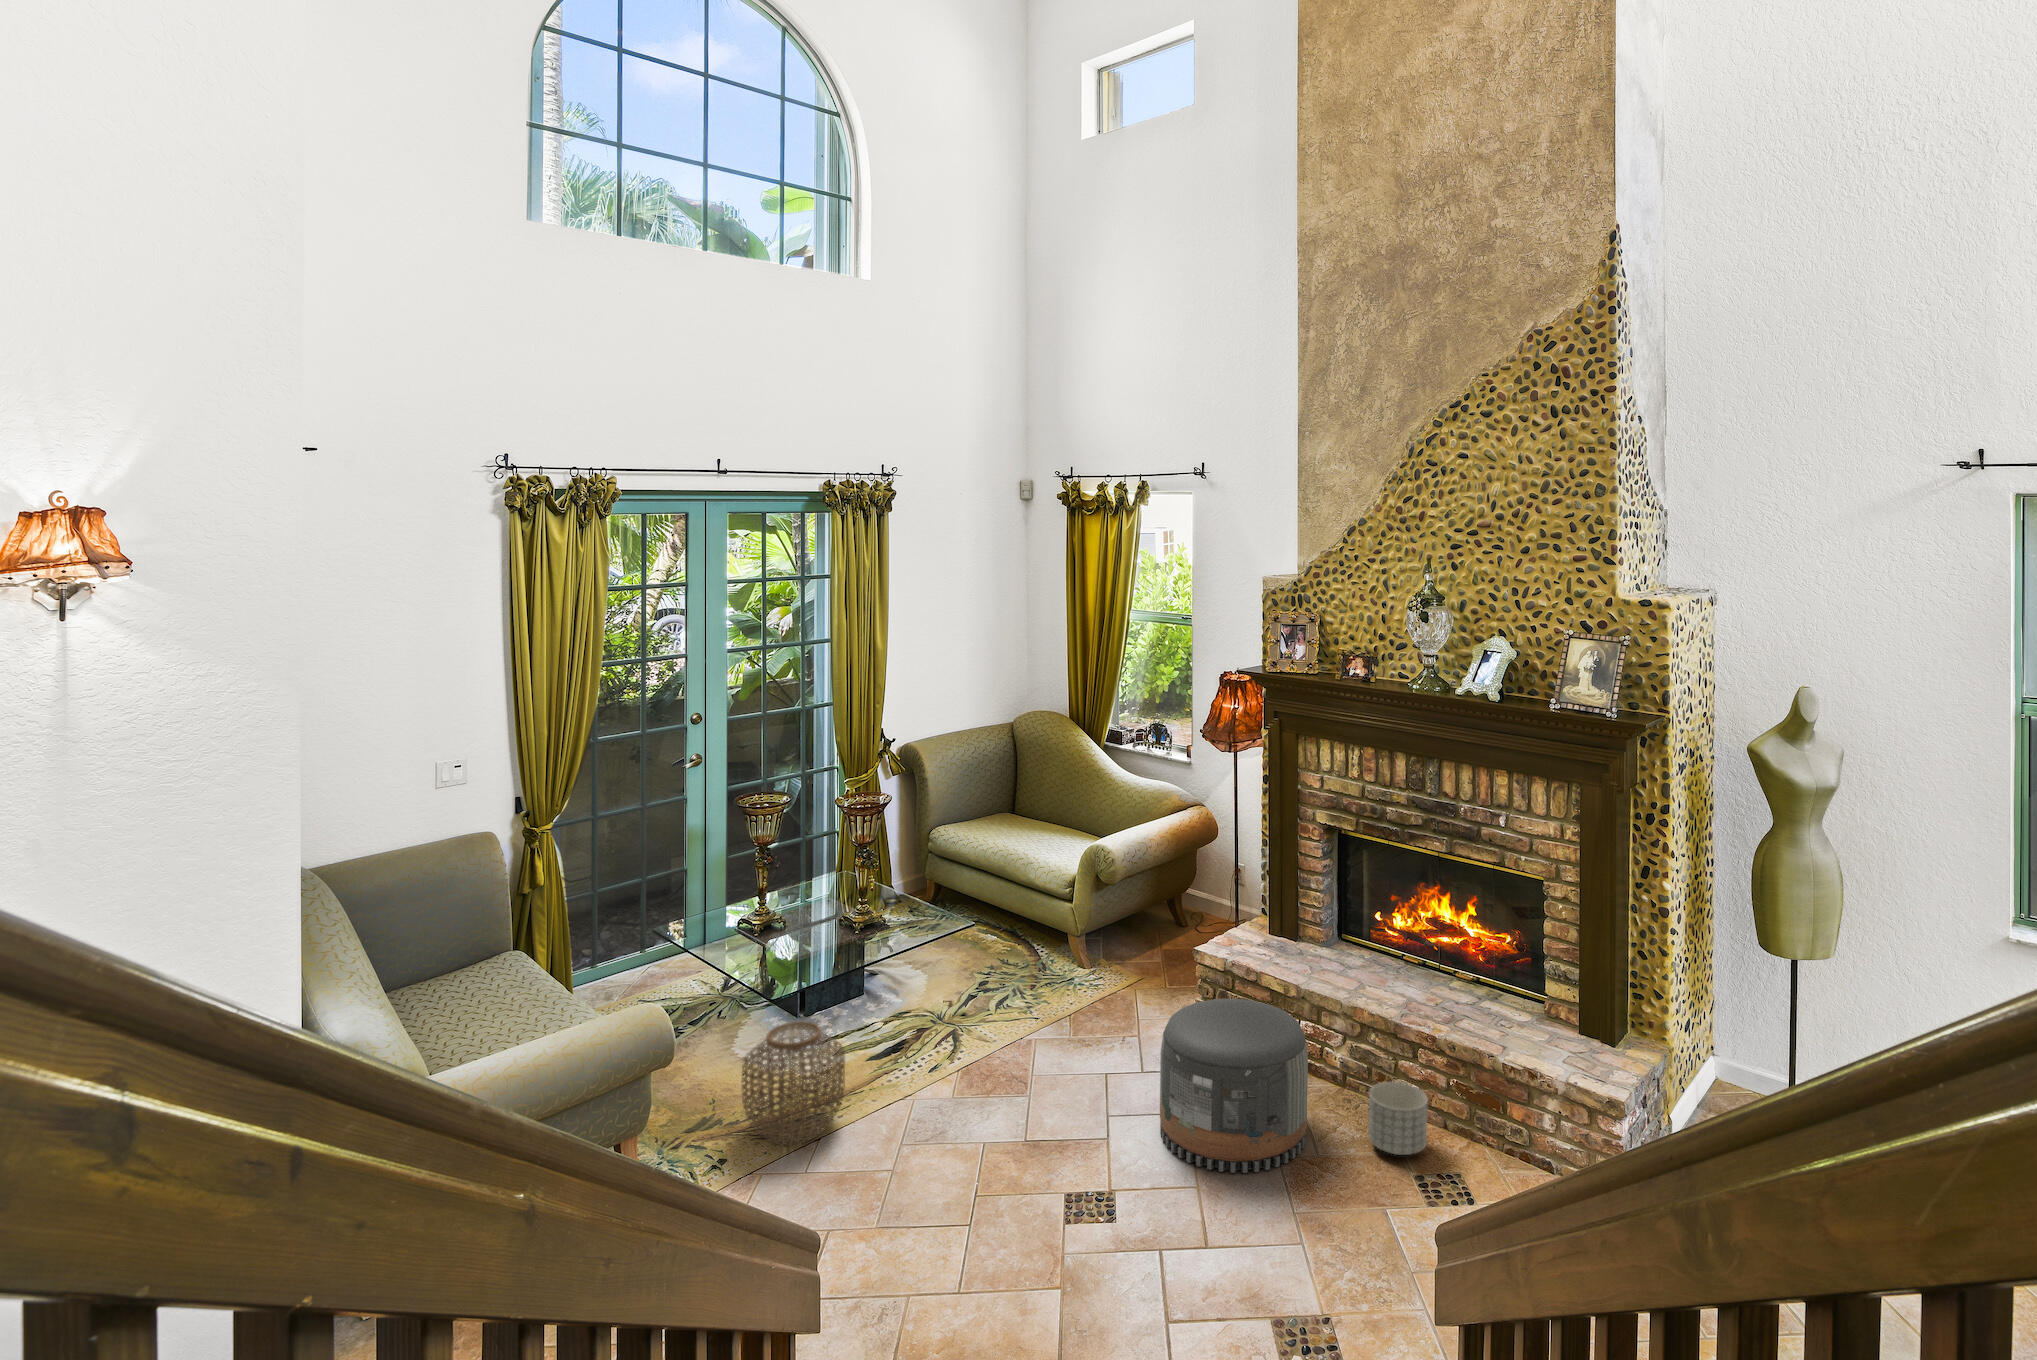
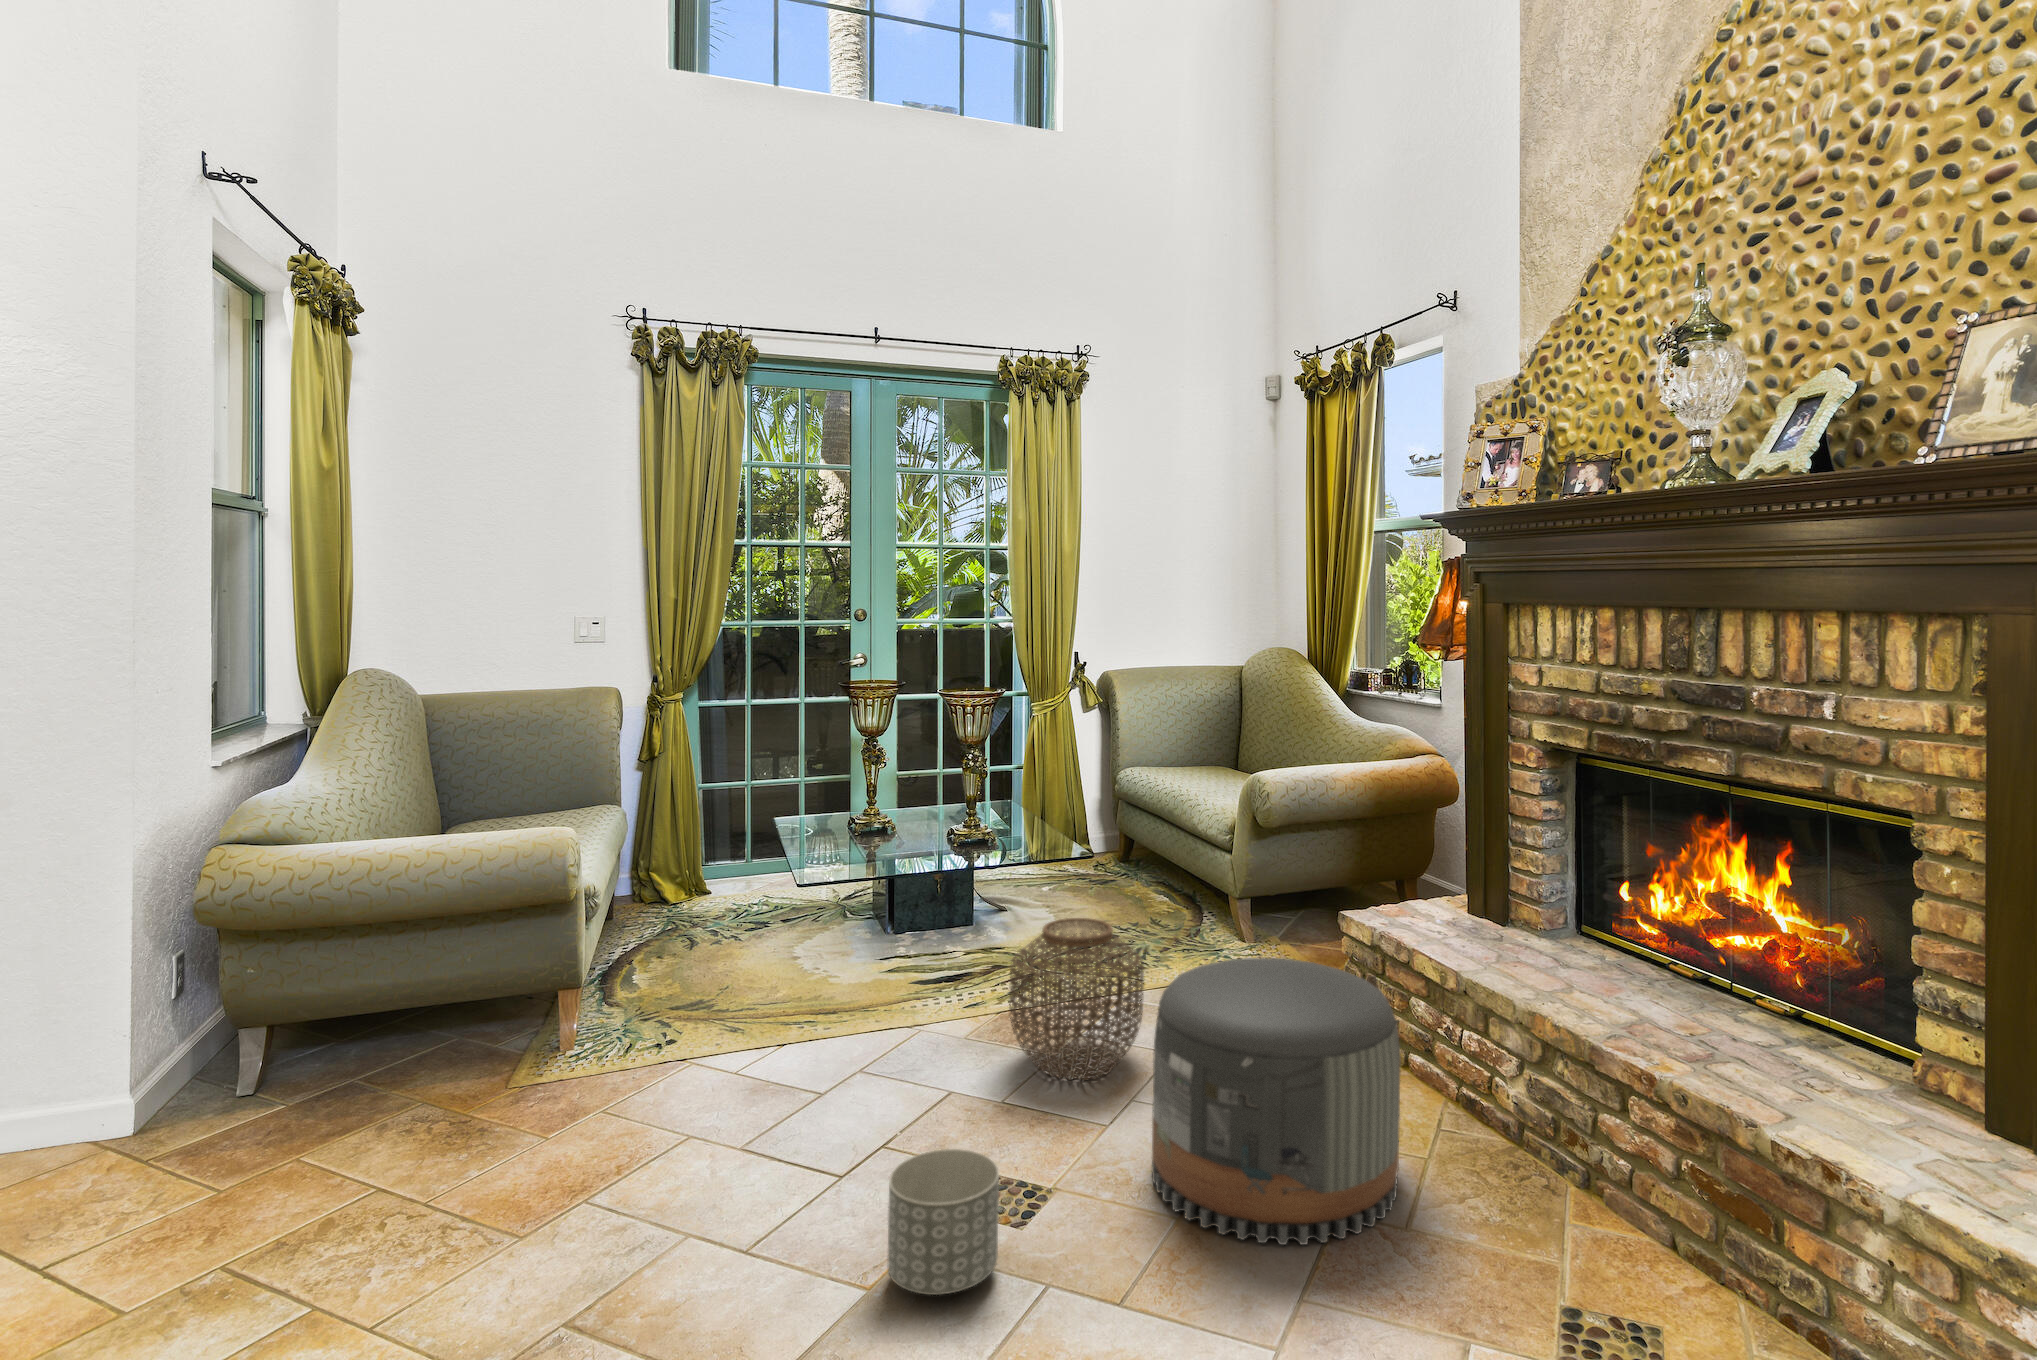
woven basket: present [742,1021,845,1145] -> present [1009,918,1144,1080]
planter: present [1369,1082,1428,1155] -> present [887,1149,999,1295]

